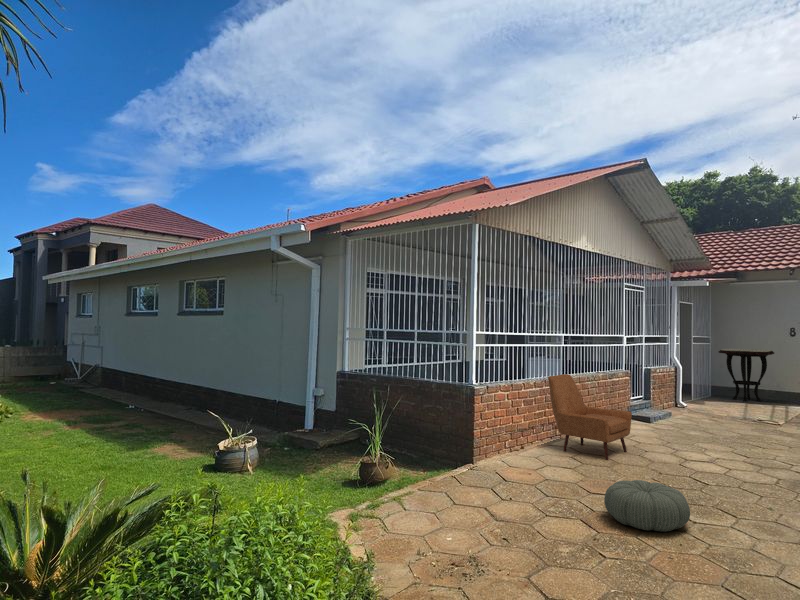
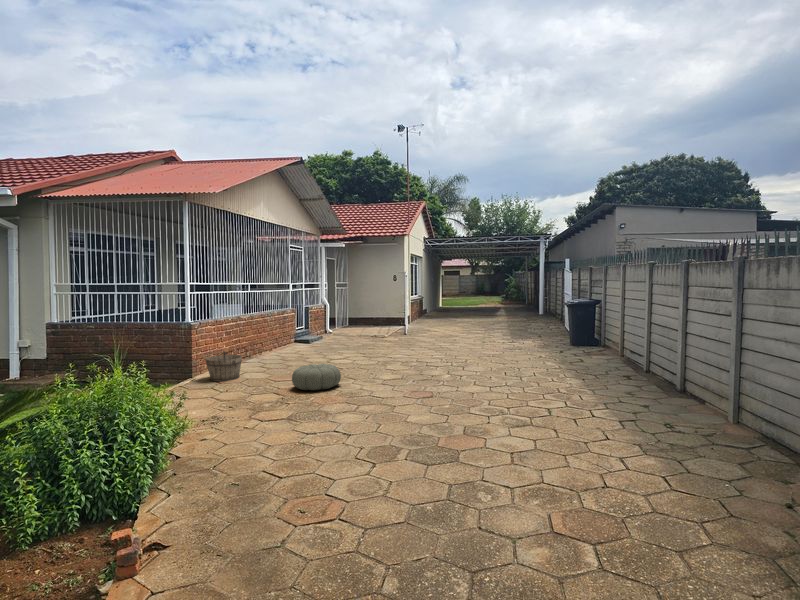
side table: present [719,348,774,401] -> none [351,290,384,326]
chair: present [548,374,632,460] -> none [241,310,301,366]
wooden bucket: none [494,427,541,473] -> present [206,351,242,382]

